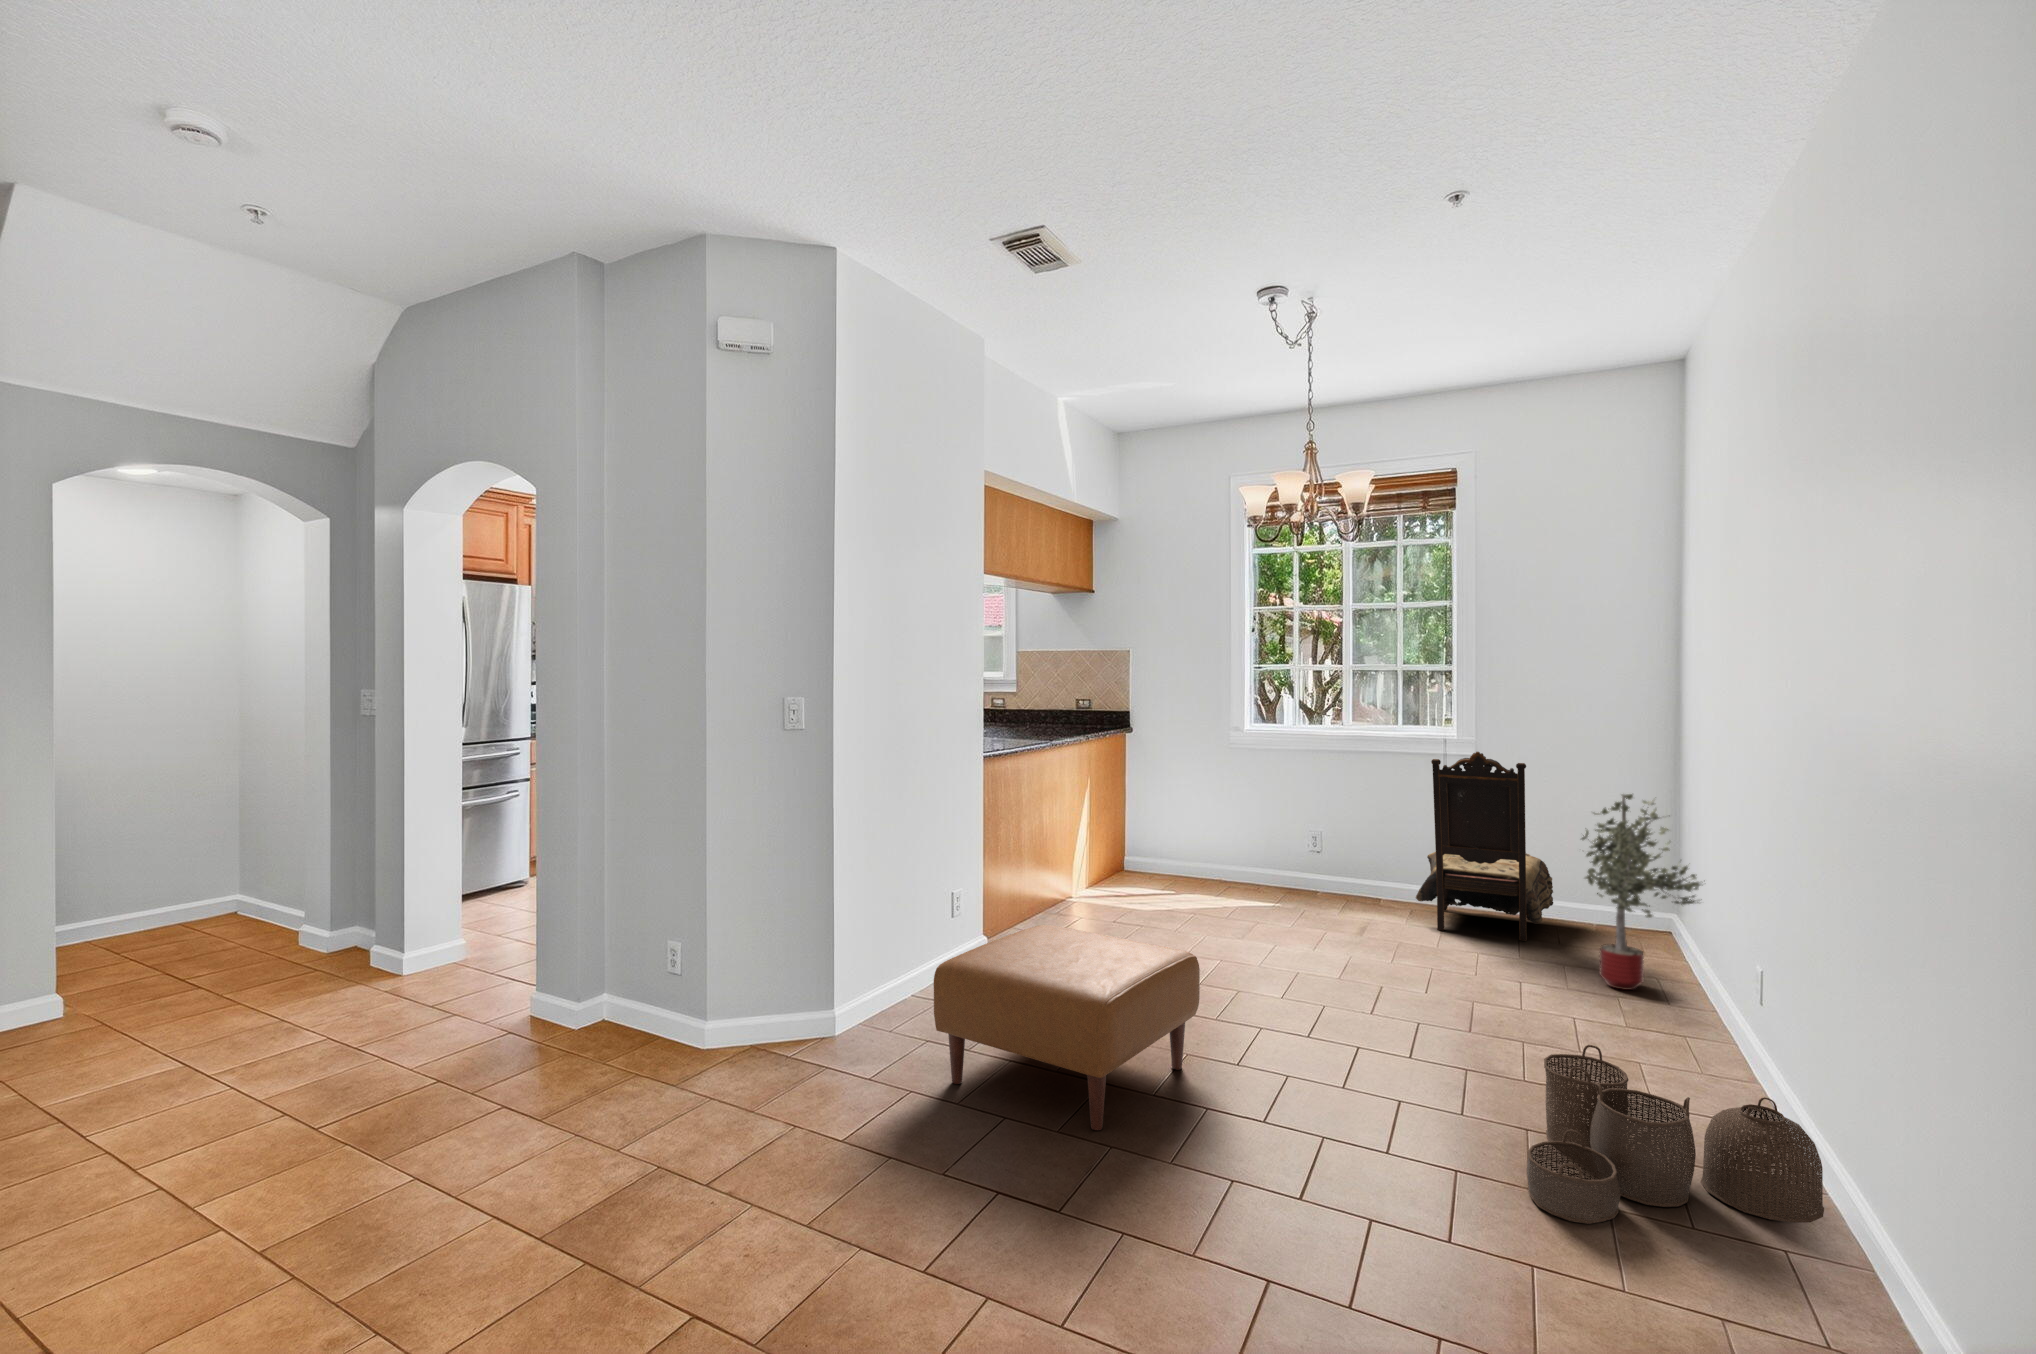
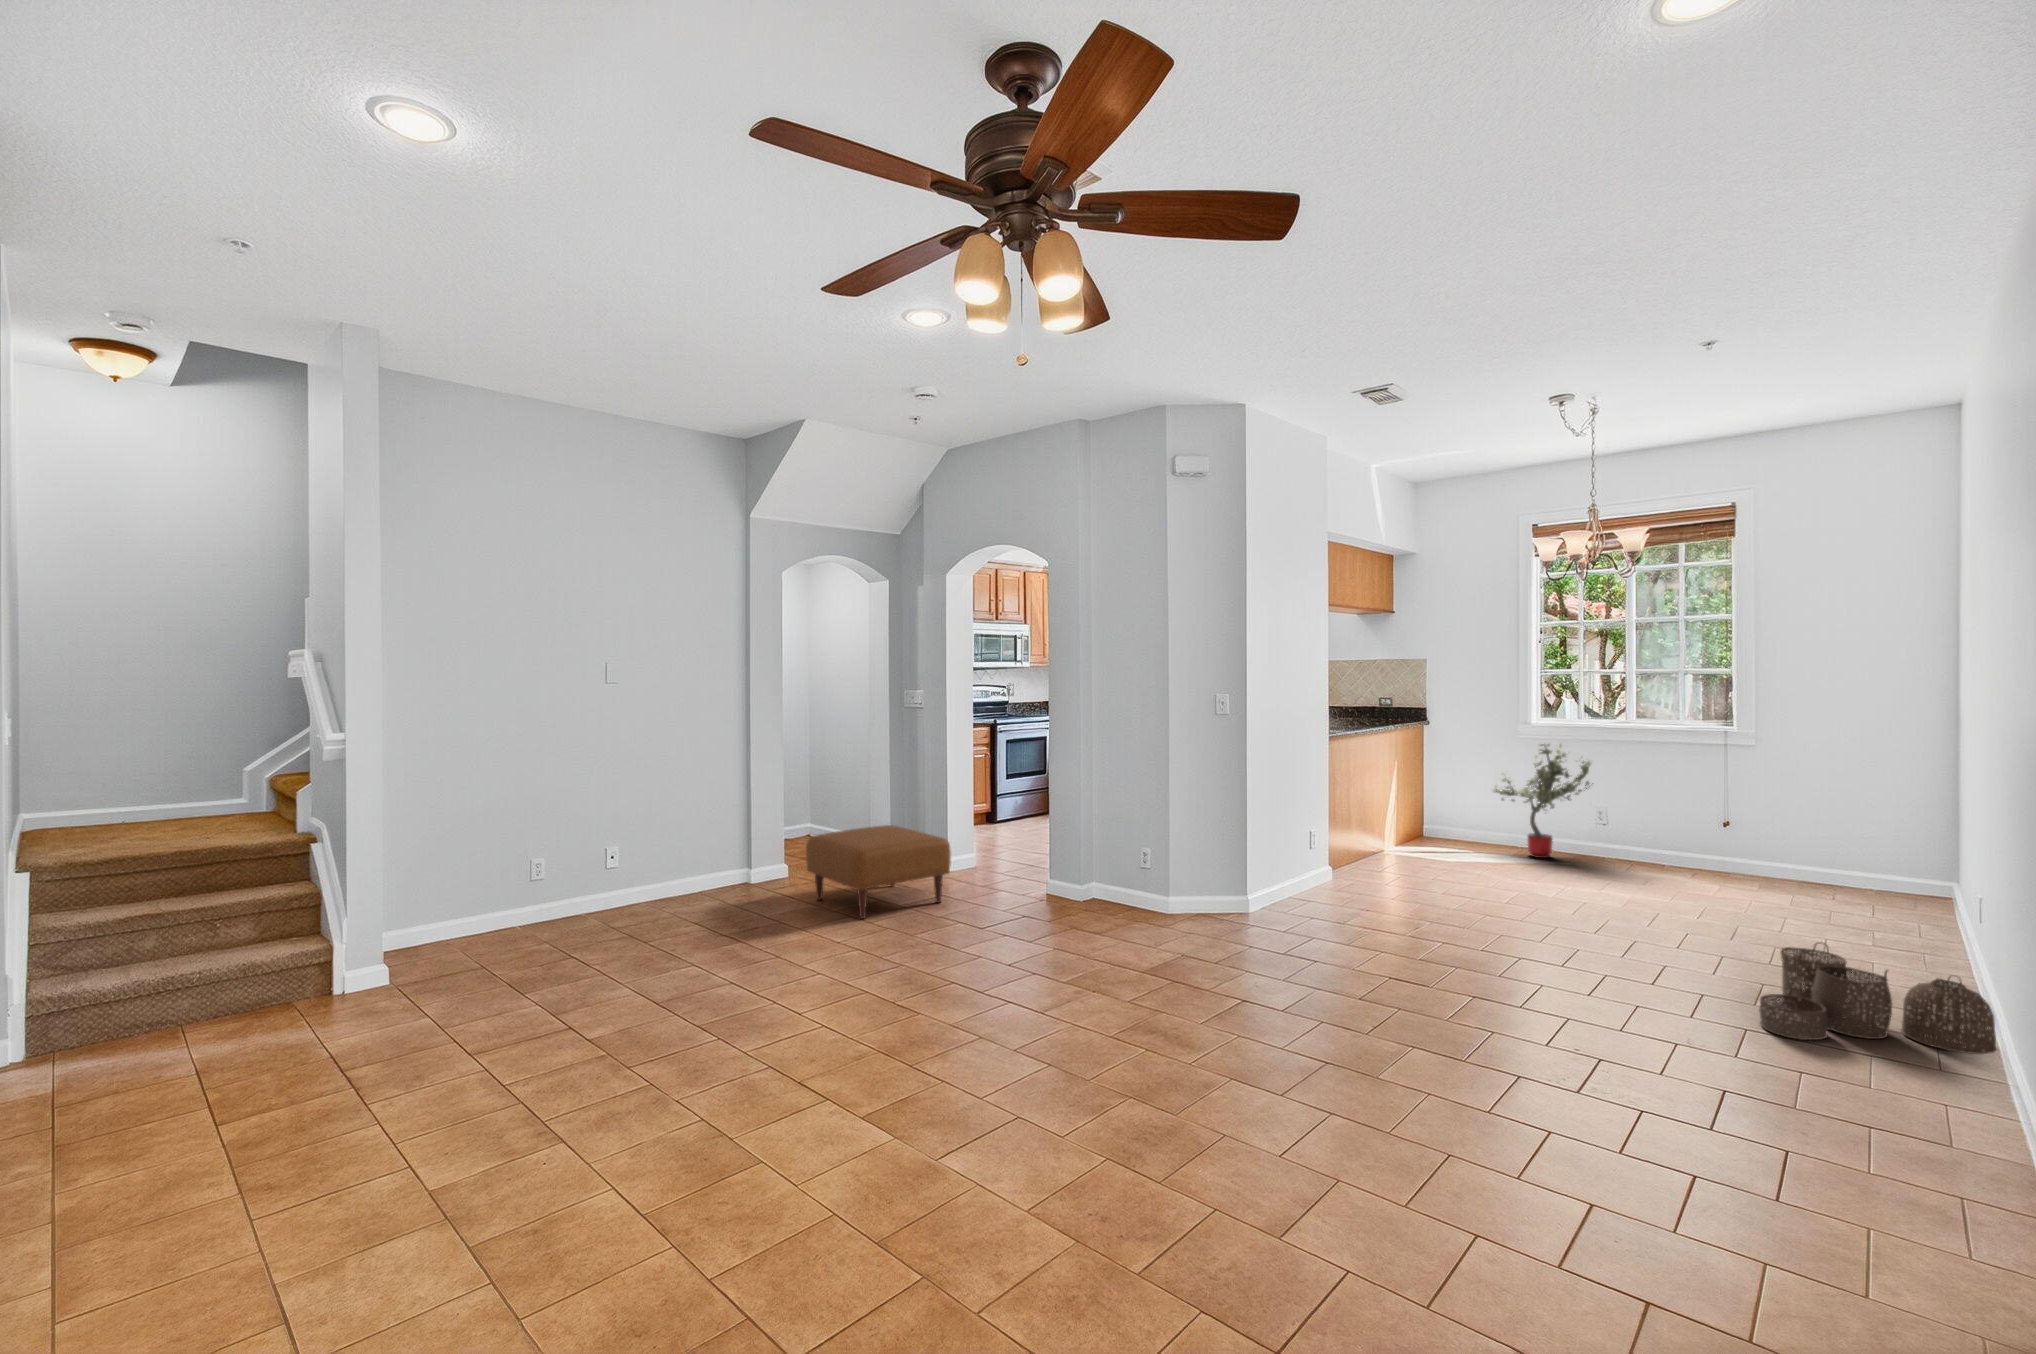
dining chair: present [1416,752,1553,941] -> none [1694,741,1830,898]
potted tree: present [1581,794,1701,990] -> present [1493,743,1591,858]
ottoman: present [934,925,1200,1130] -> present [806,825,951,919]

